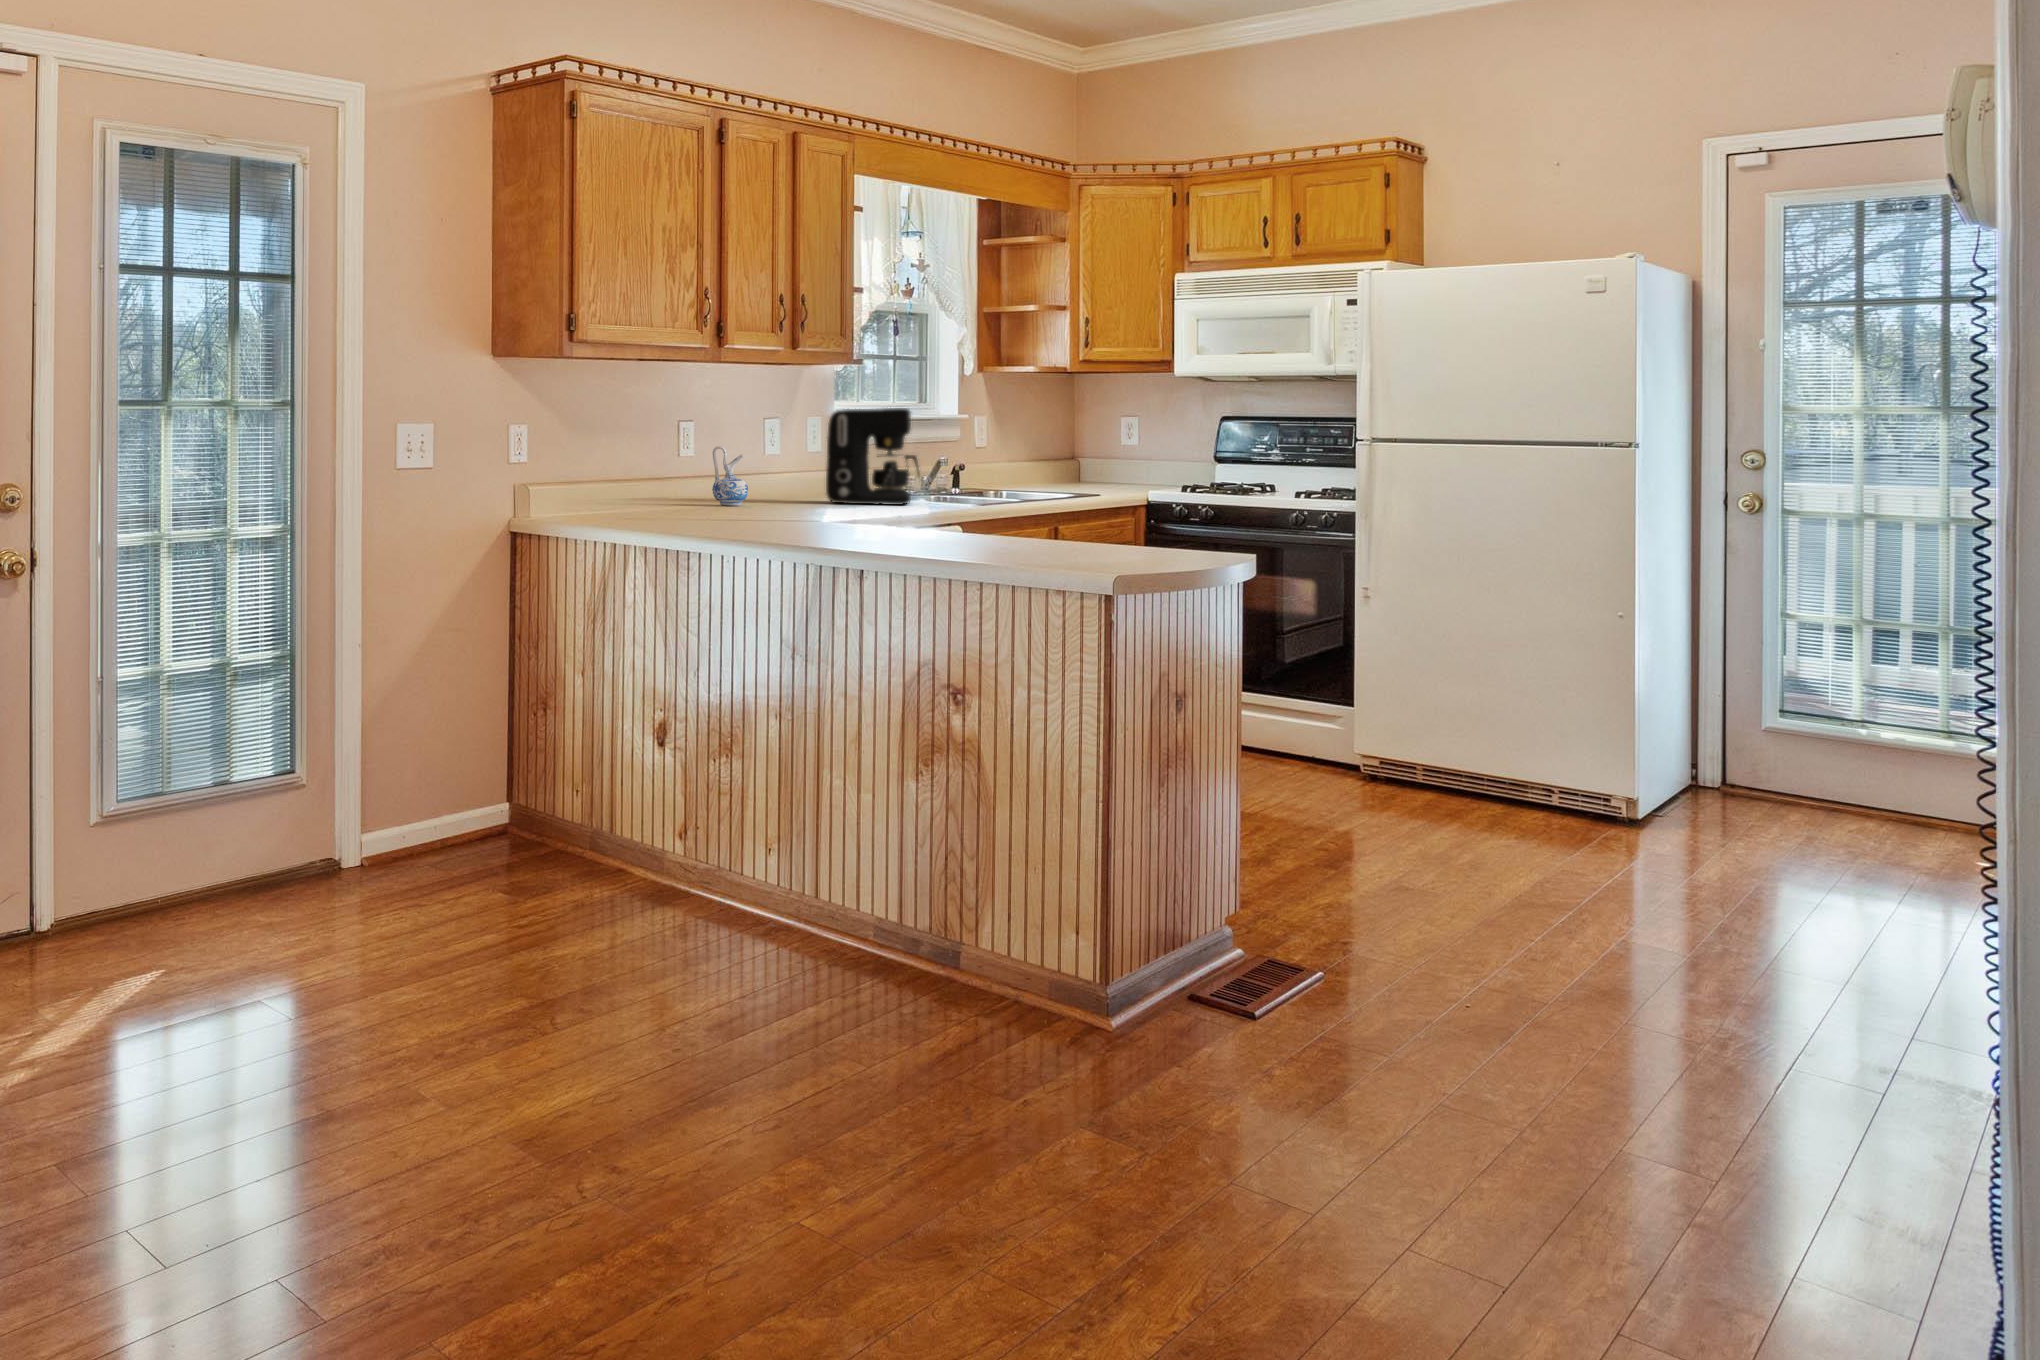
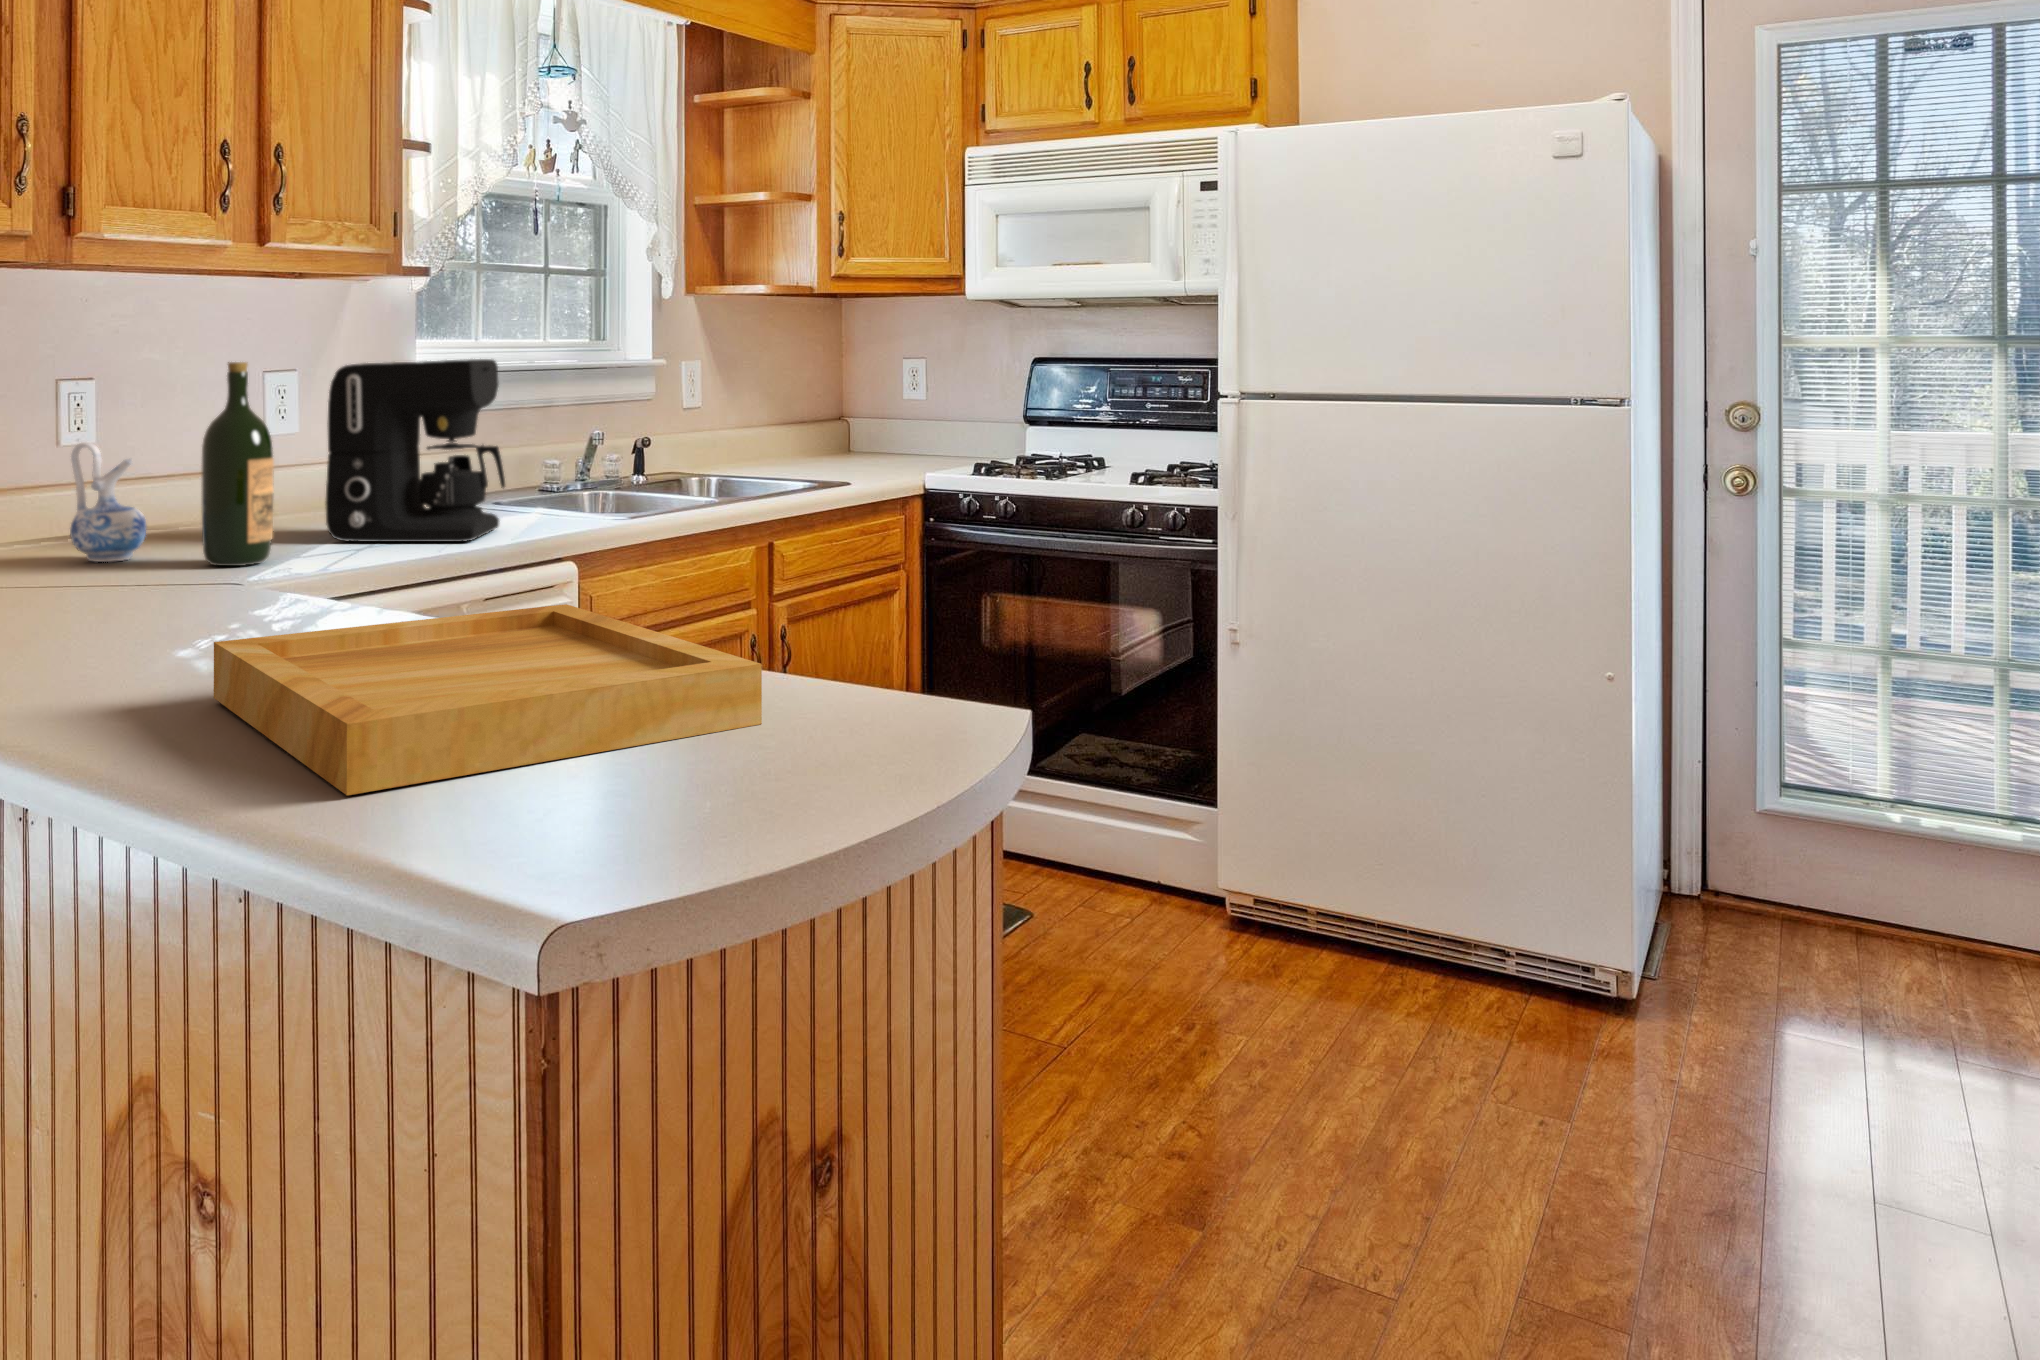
wine bottle: none [784,407,819,508] -> present [202,362,274,566]
tray: none [906,506,1138,541] -> present [214,604,762,795]

